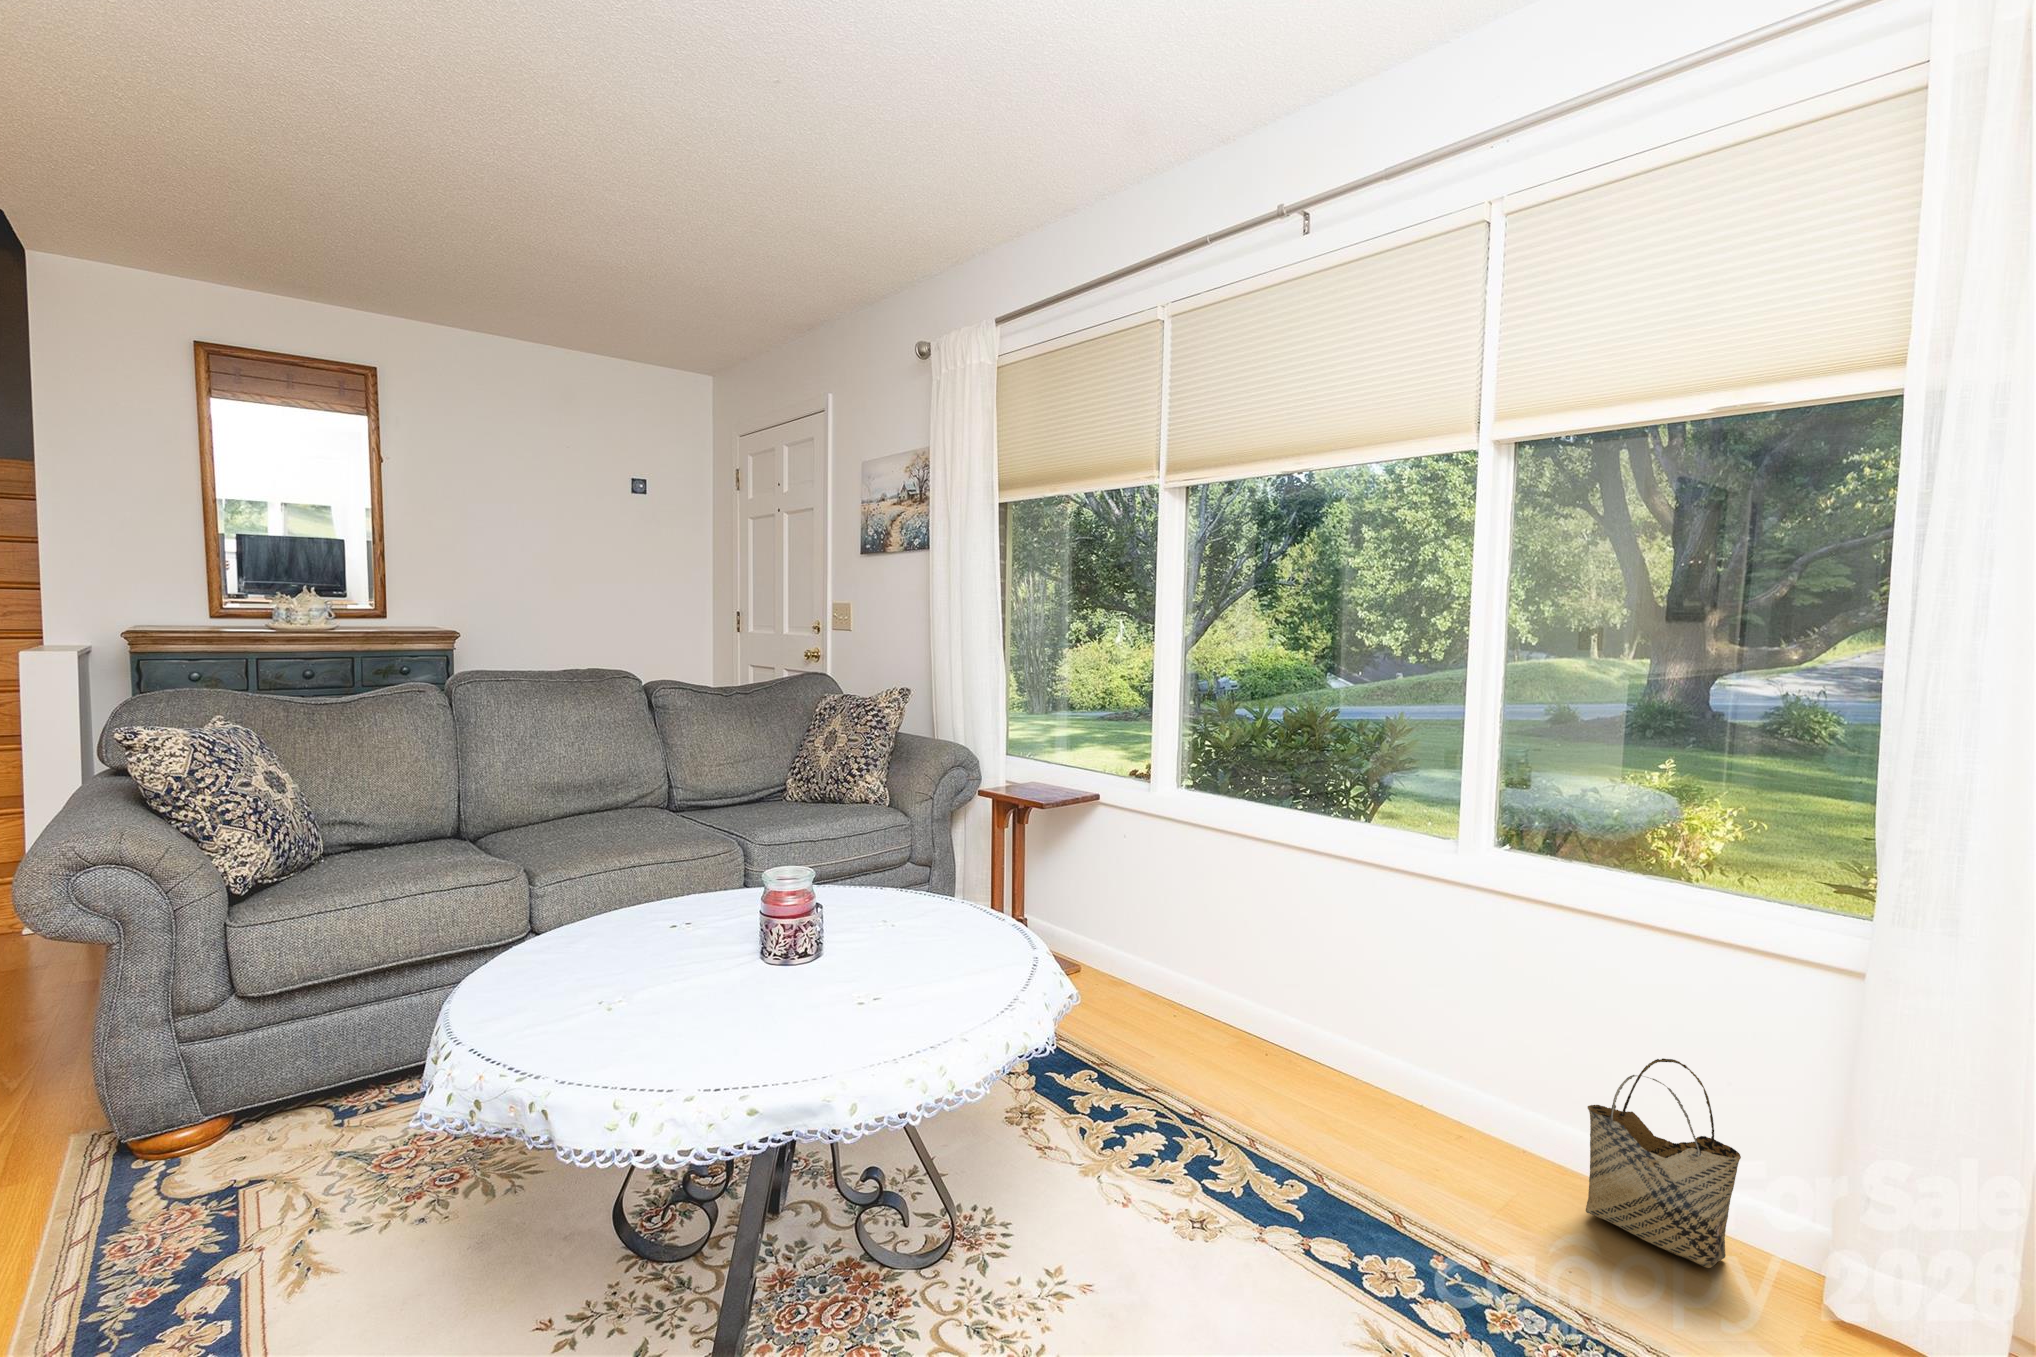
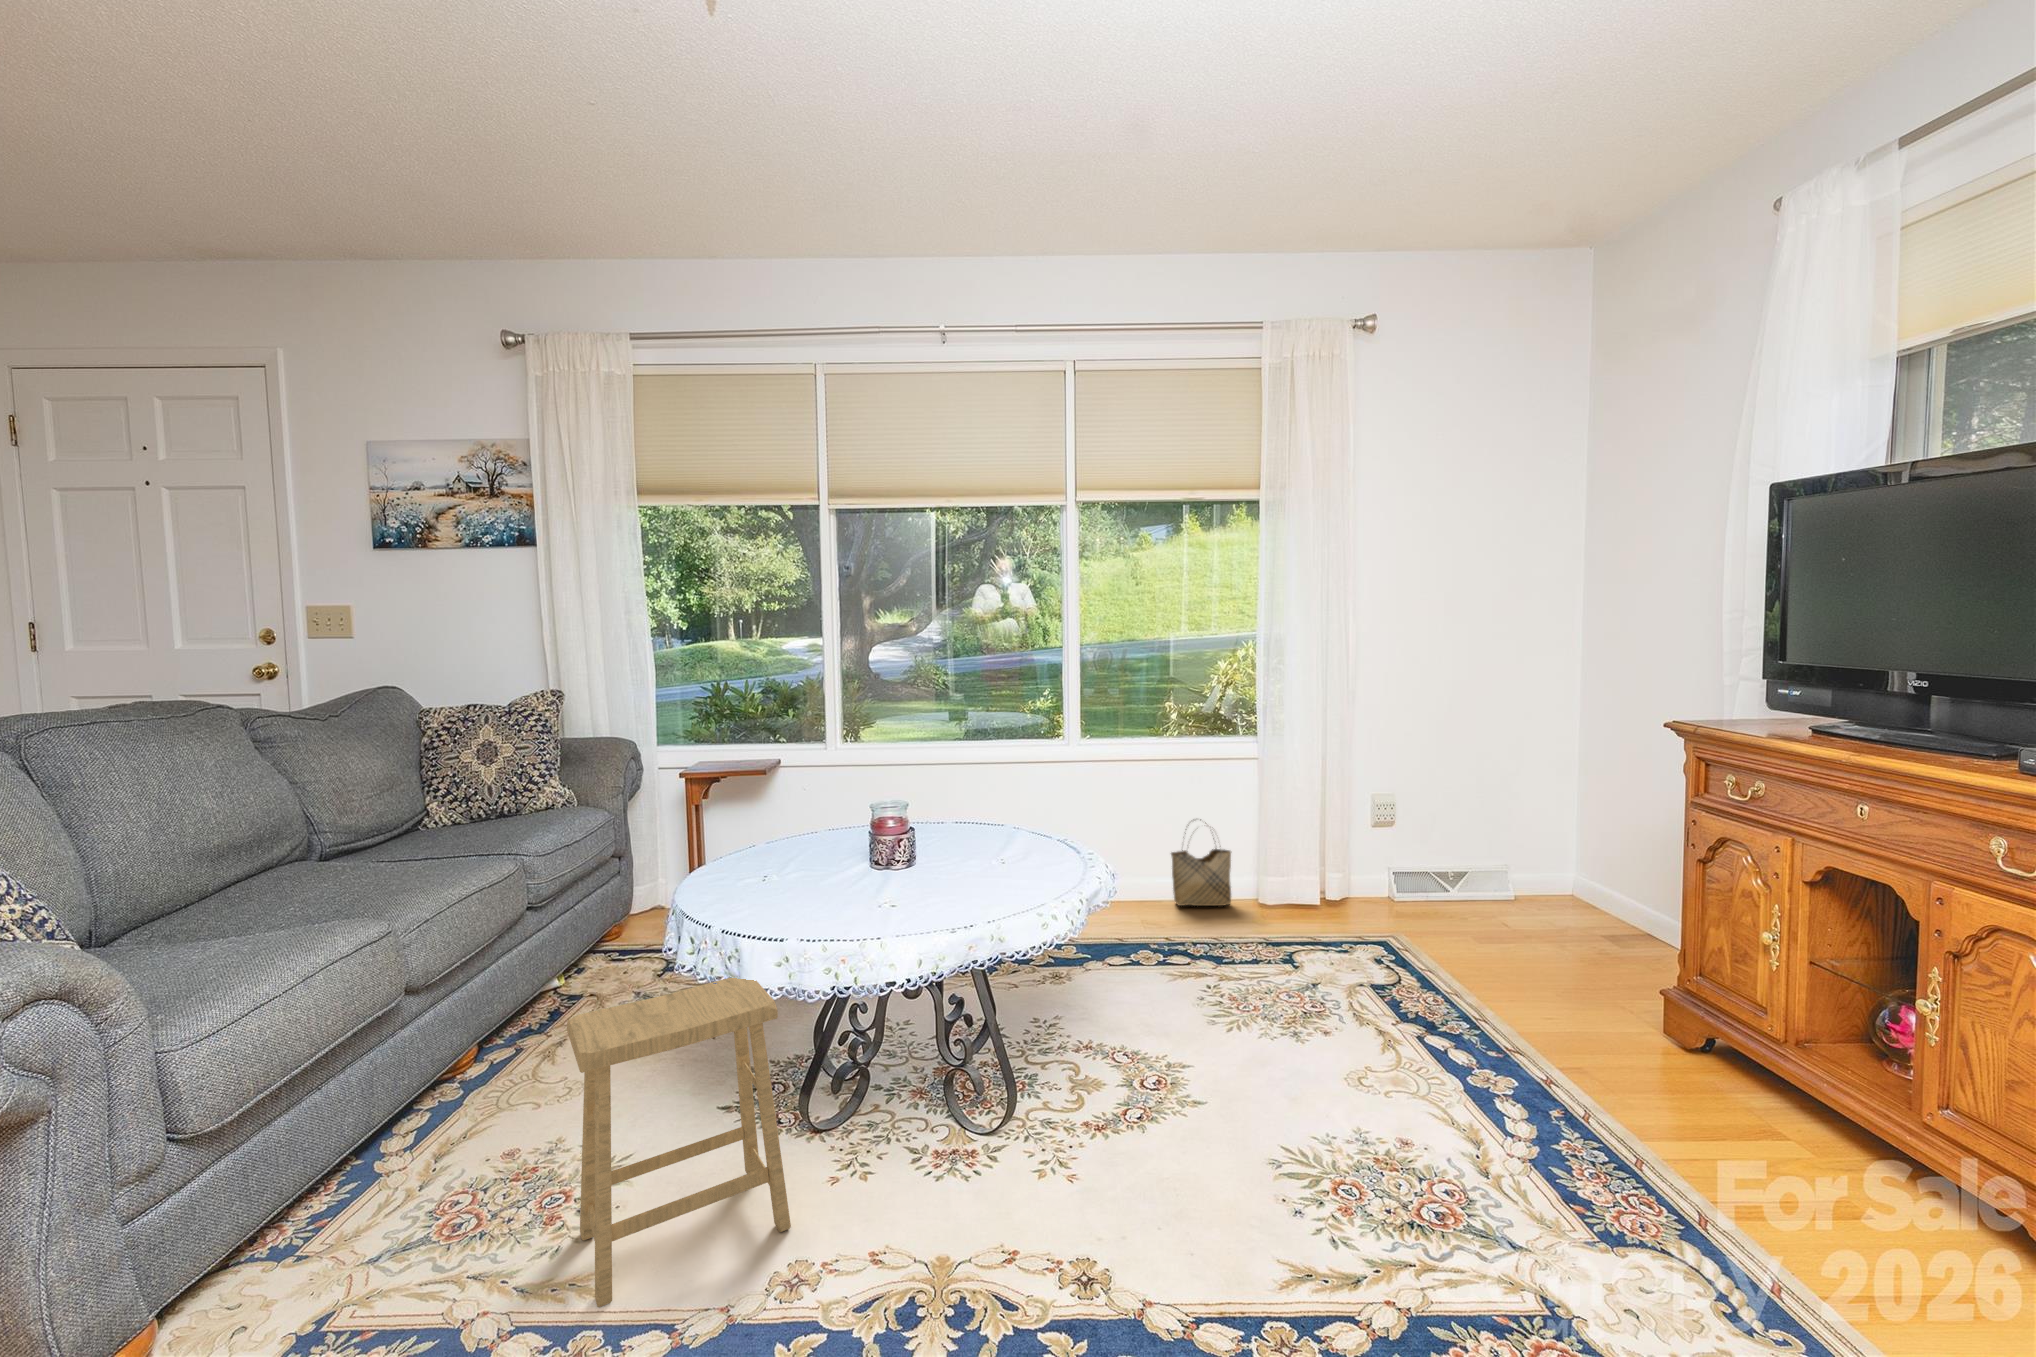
footstool: none [341,983,580,1297] -> present [567,978,791,1307]

